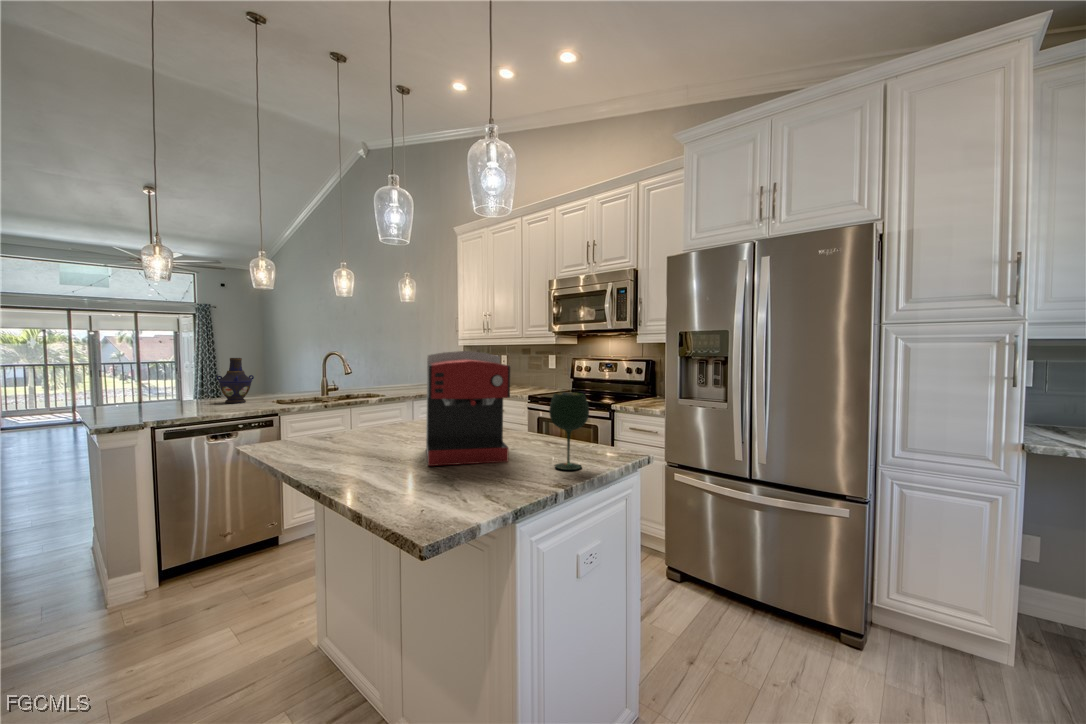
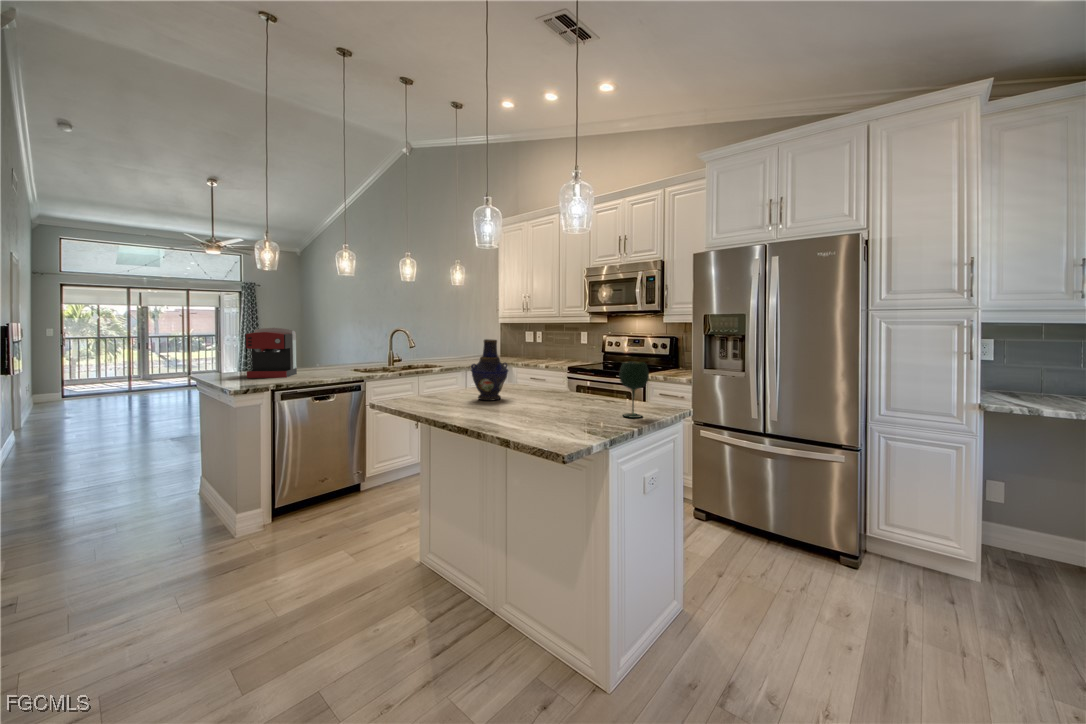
coffee maker: present [426,351,510,466] -> present [245,328,297,378]
vase: present [217,358,254,403] -> present [471,339,508,401]

